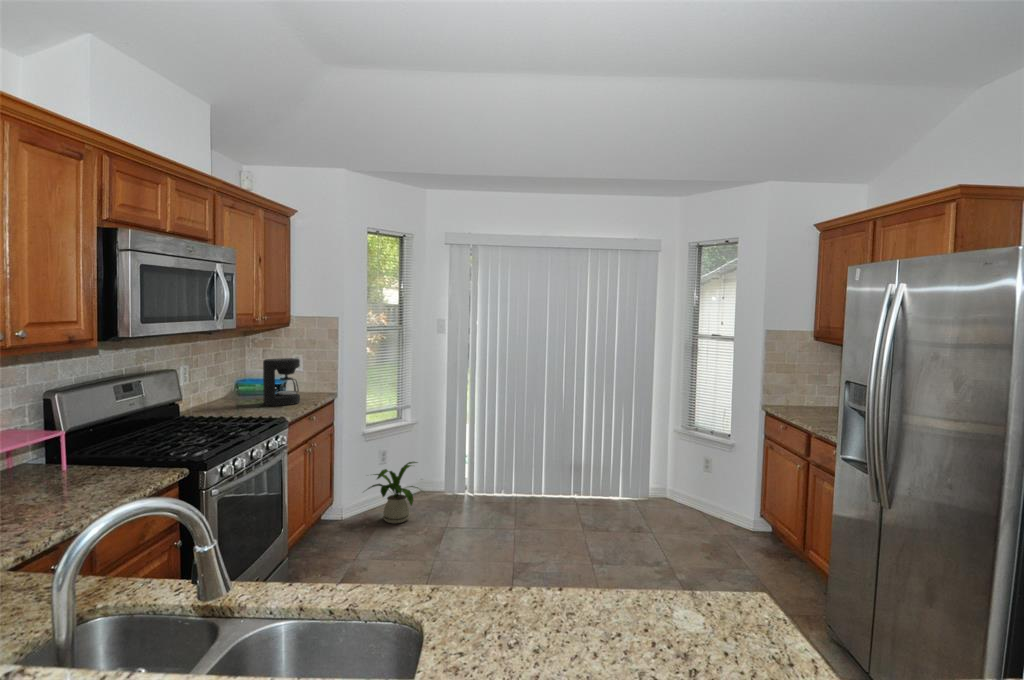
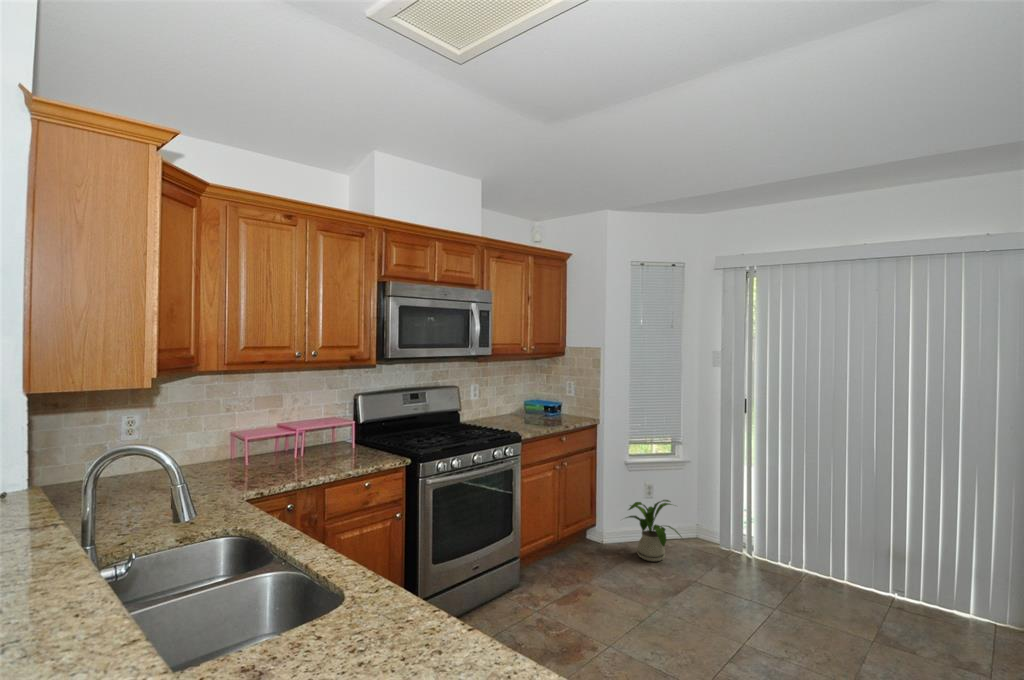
coffee maker: present [263,358,300,406] -> none [529,384,559,425]

